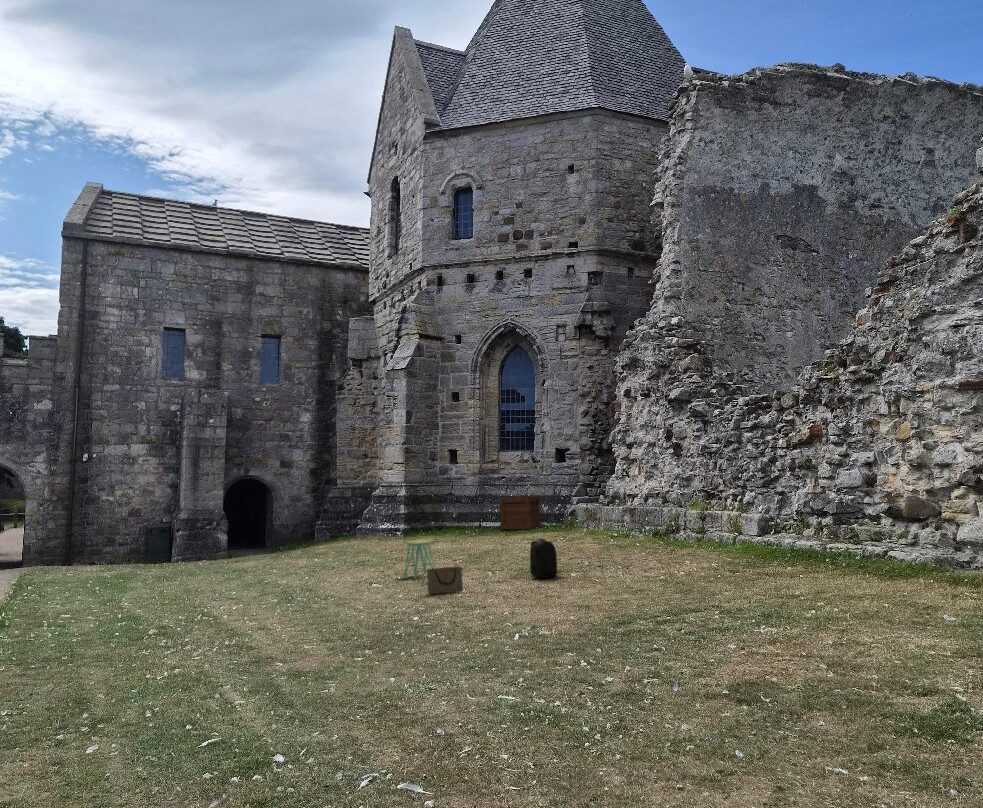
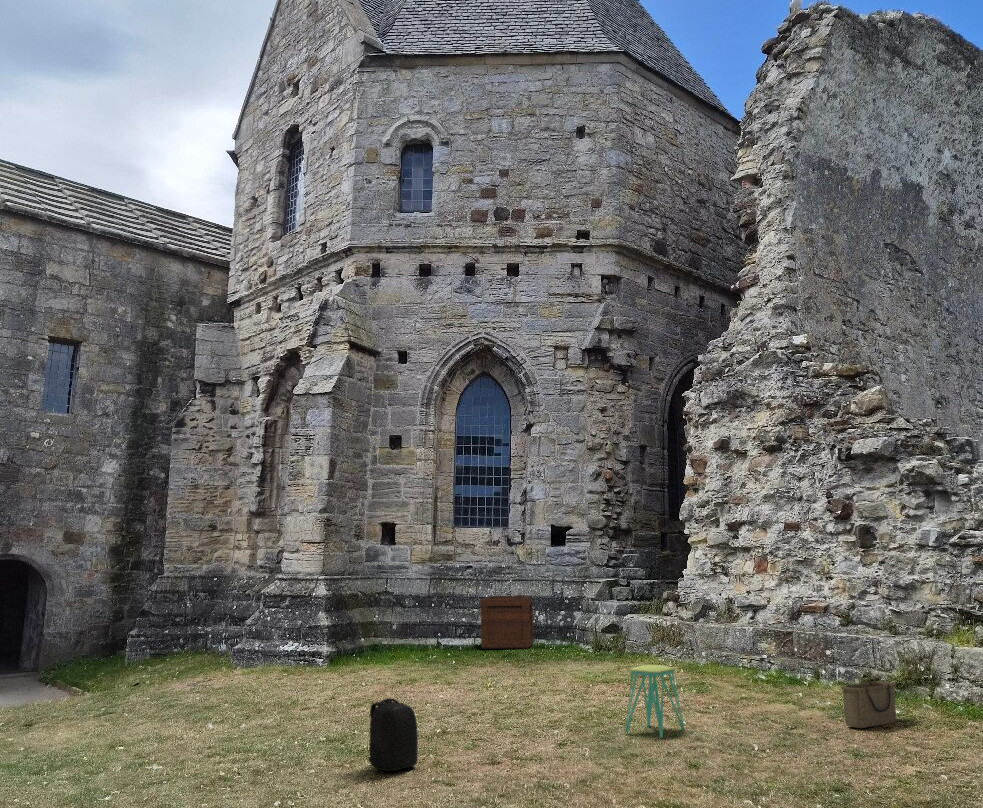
backpack: present [530,539,558,578] -> present [369,698,418,771]
stool: present [404,540,435,579] -> present [625,665,684,737]
basket: present [426,567,463,594] -> present [841,681,896,728]

